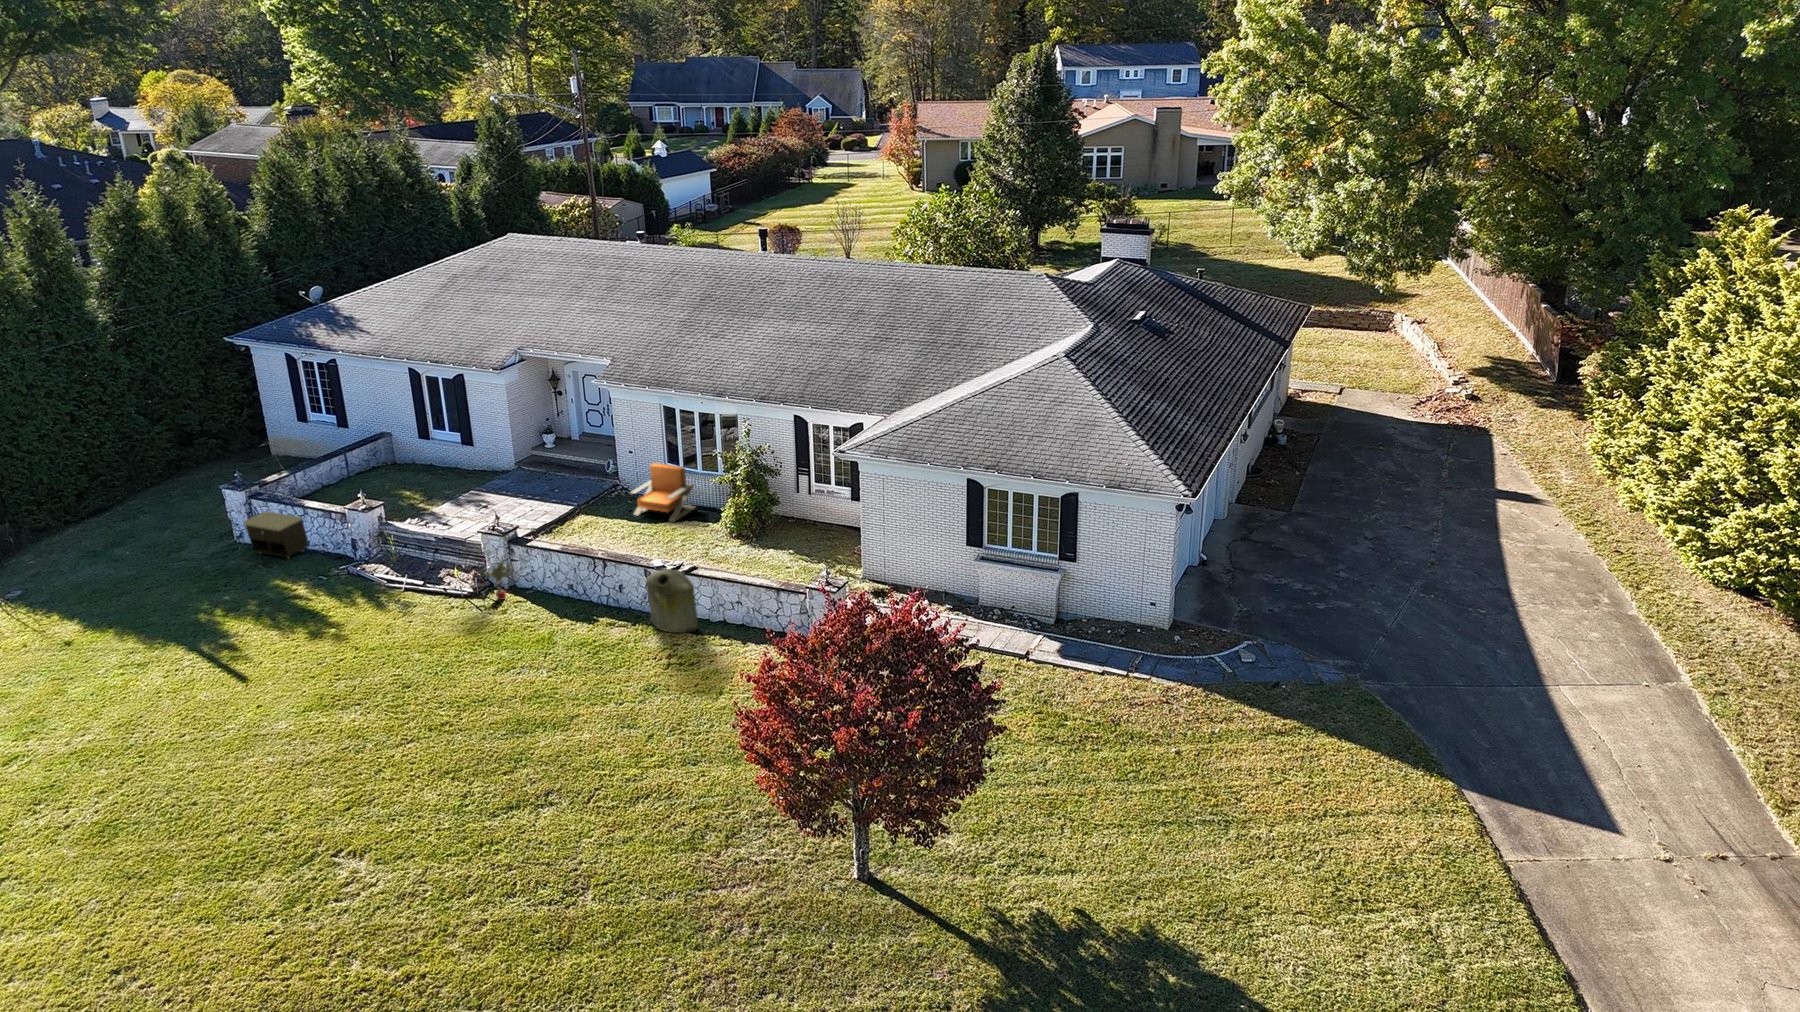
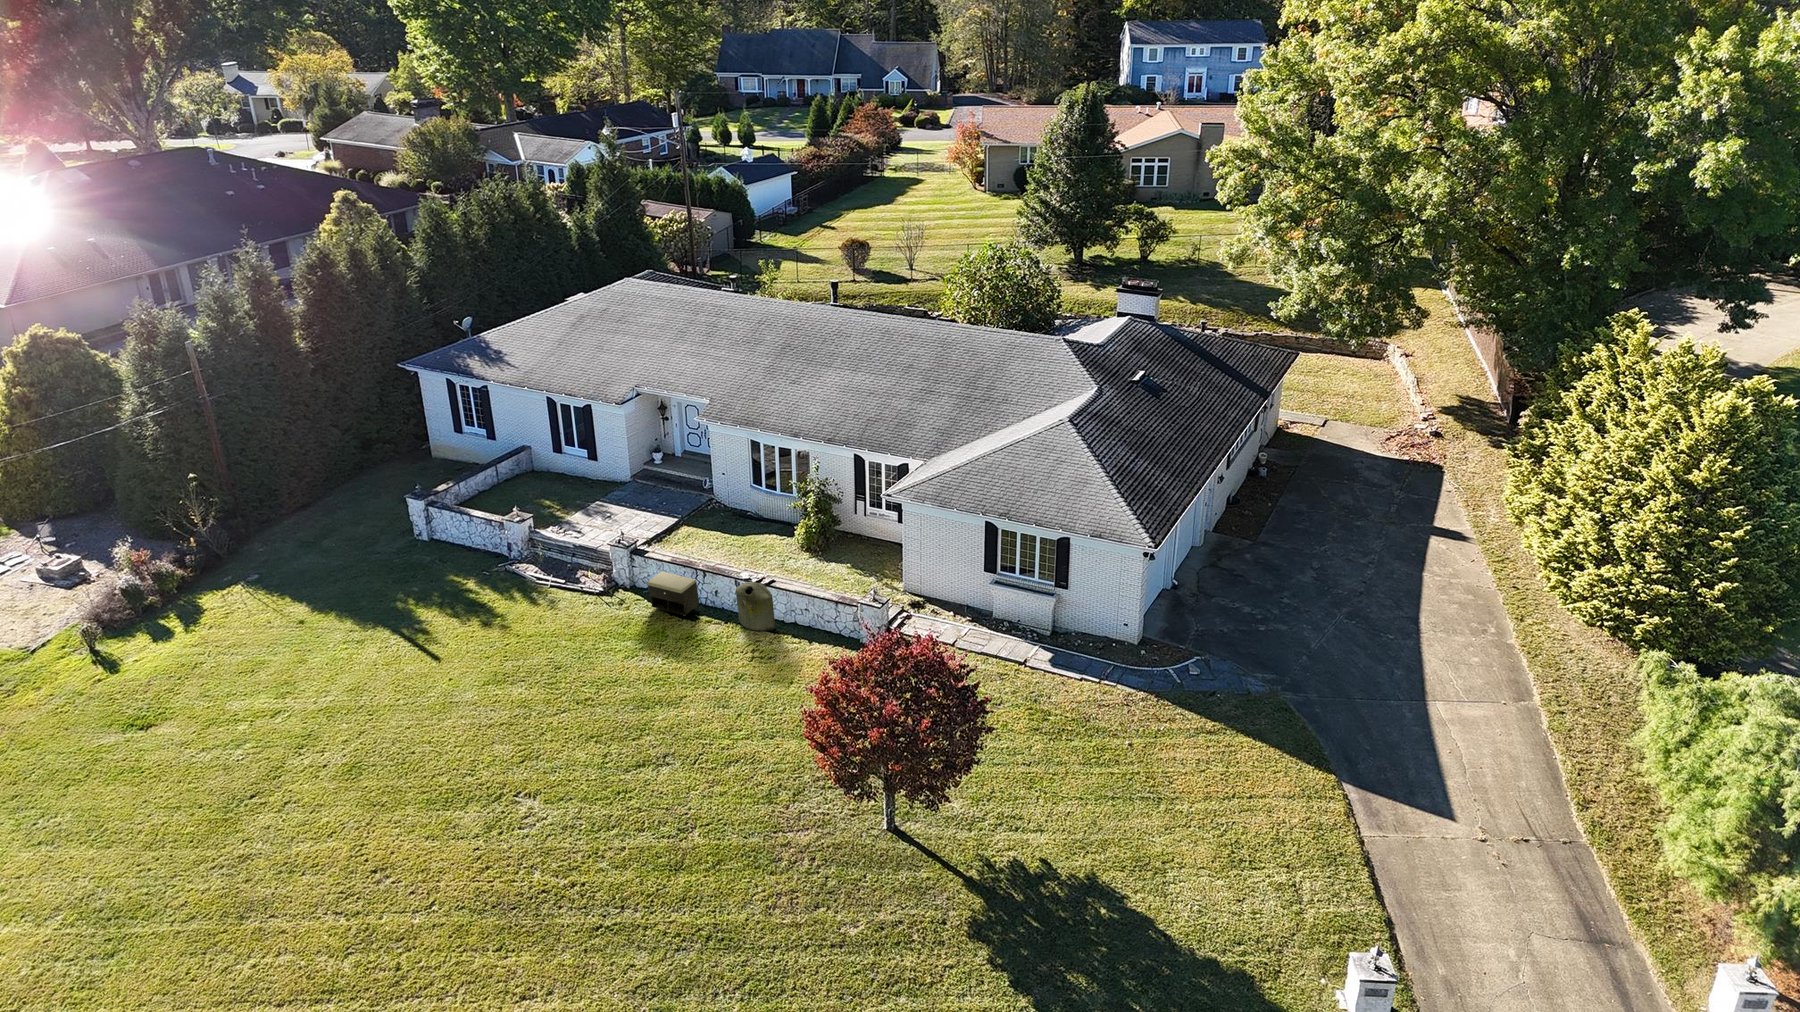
lounge chair: present [631,463,695,522] -> none [723,485,774,535]
storage bench: present [244,511,309,558] -> present [647,572,699,616]
potted tree: present [483,557,513,600] -> none [610,564,634,598]

